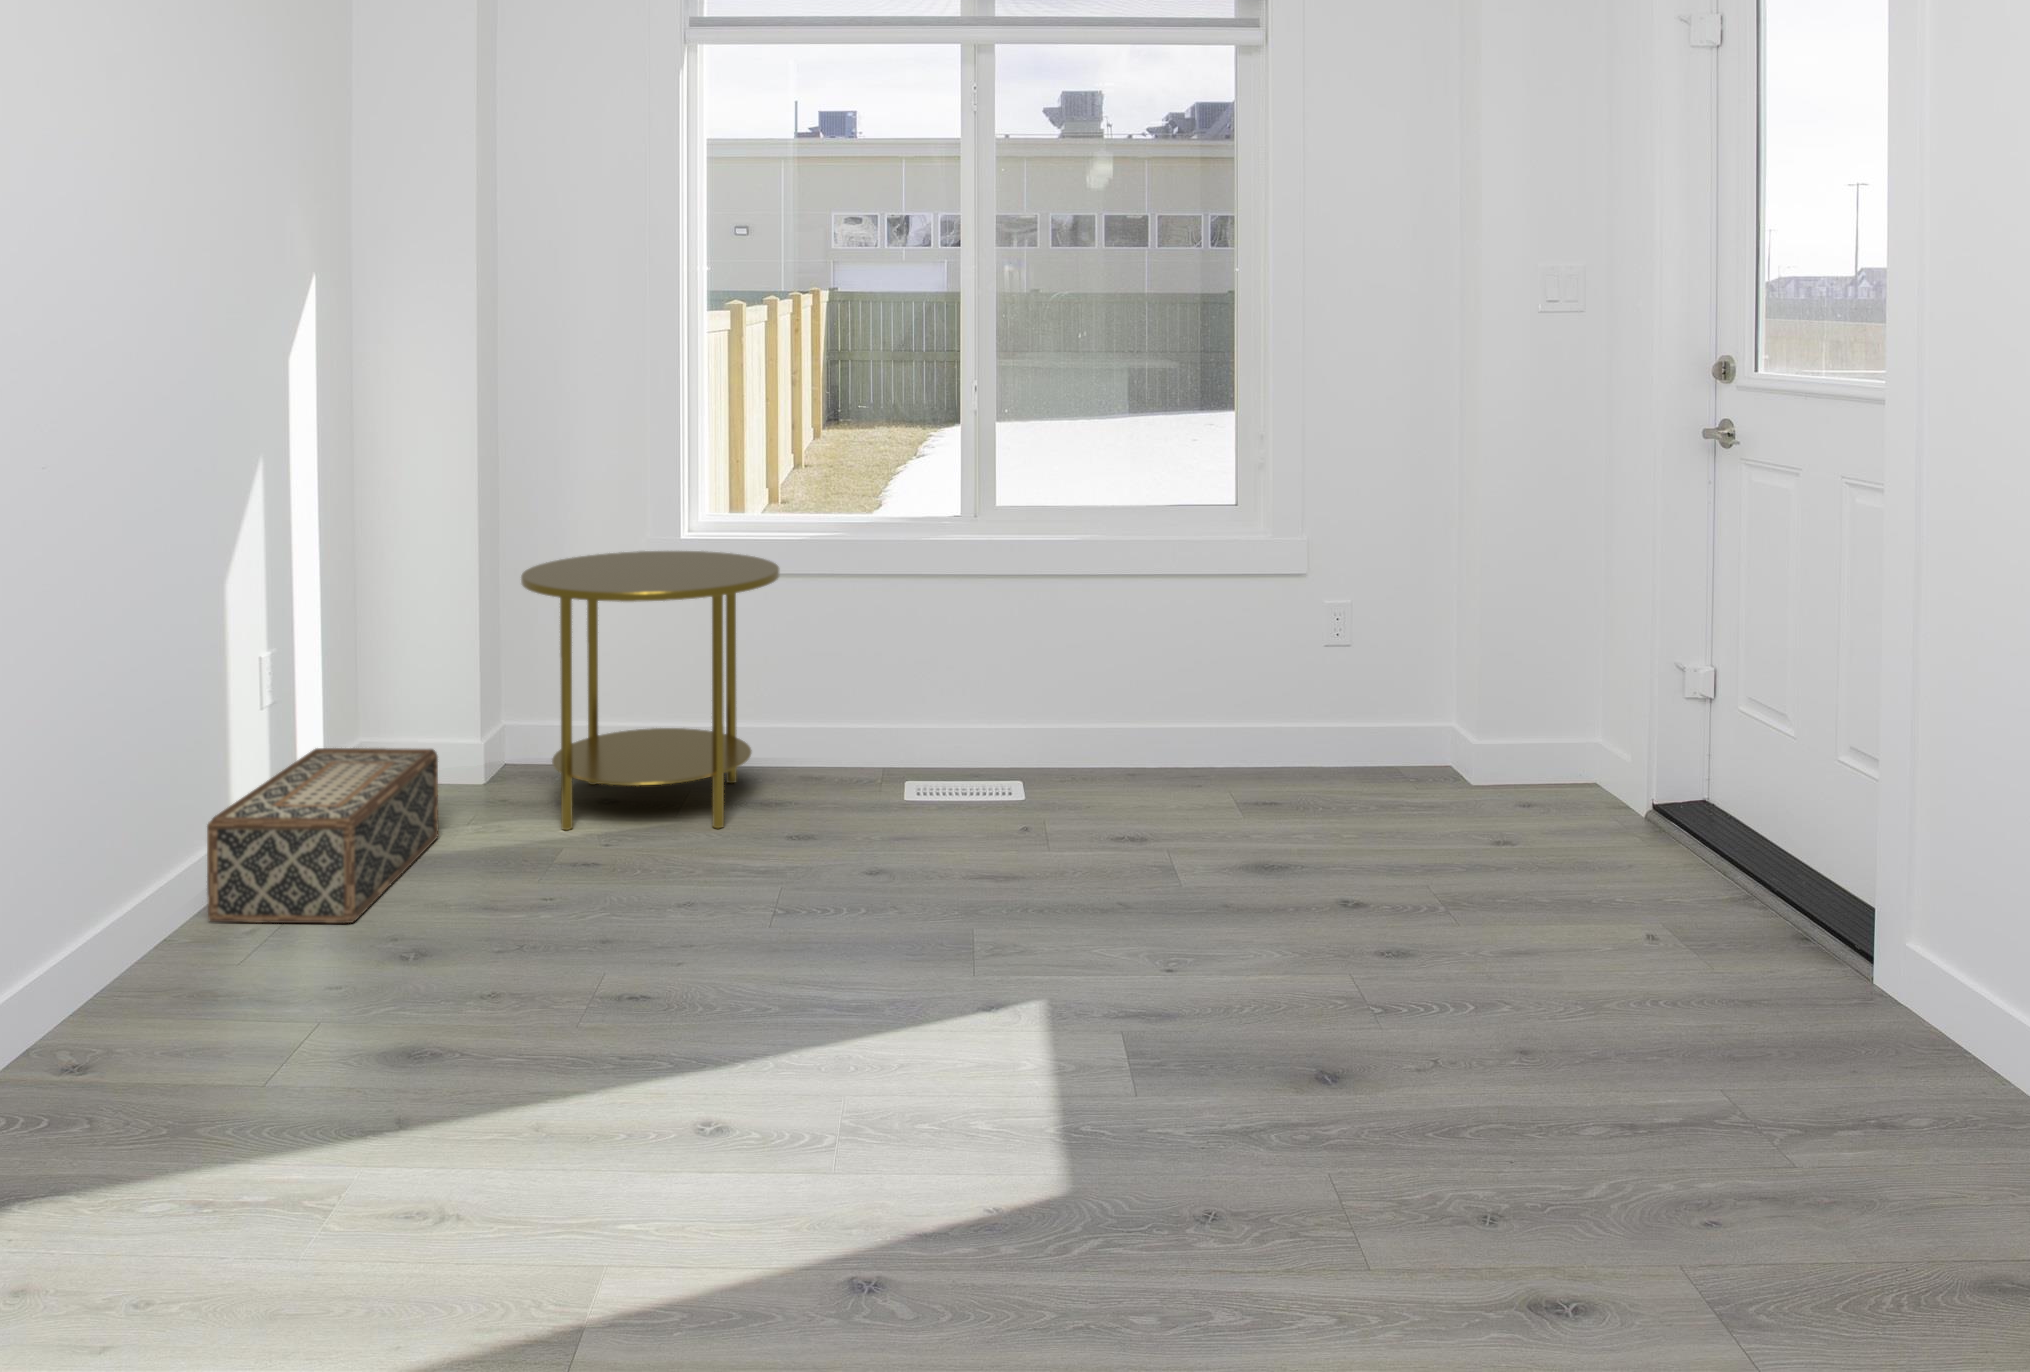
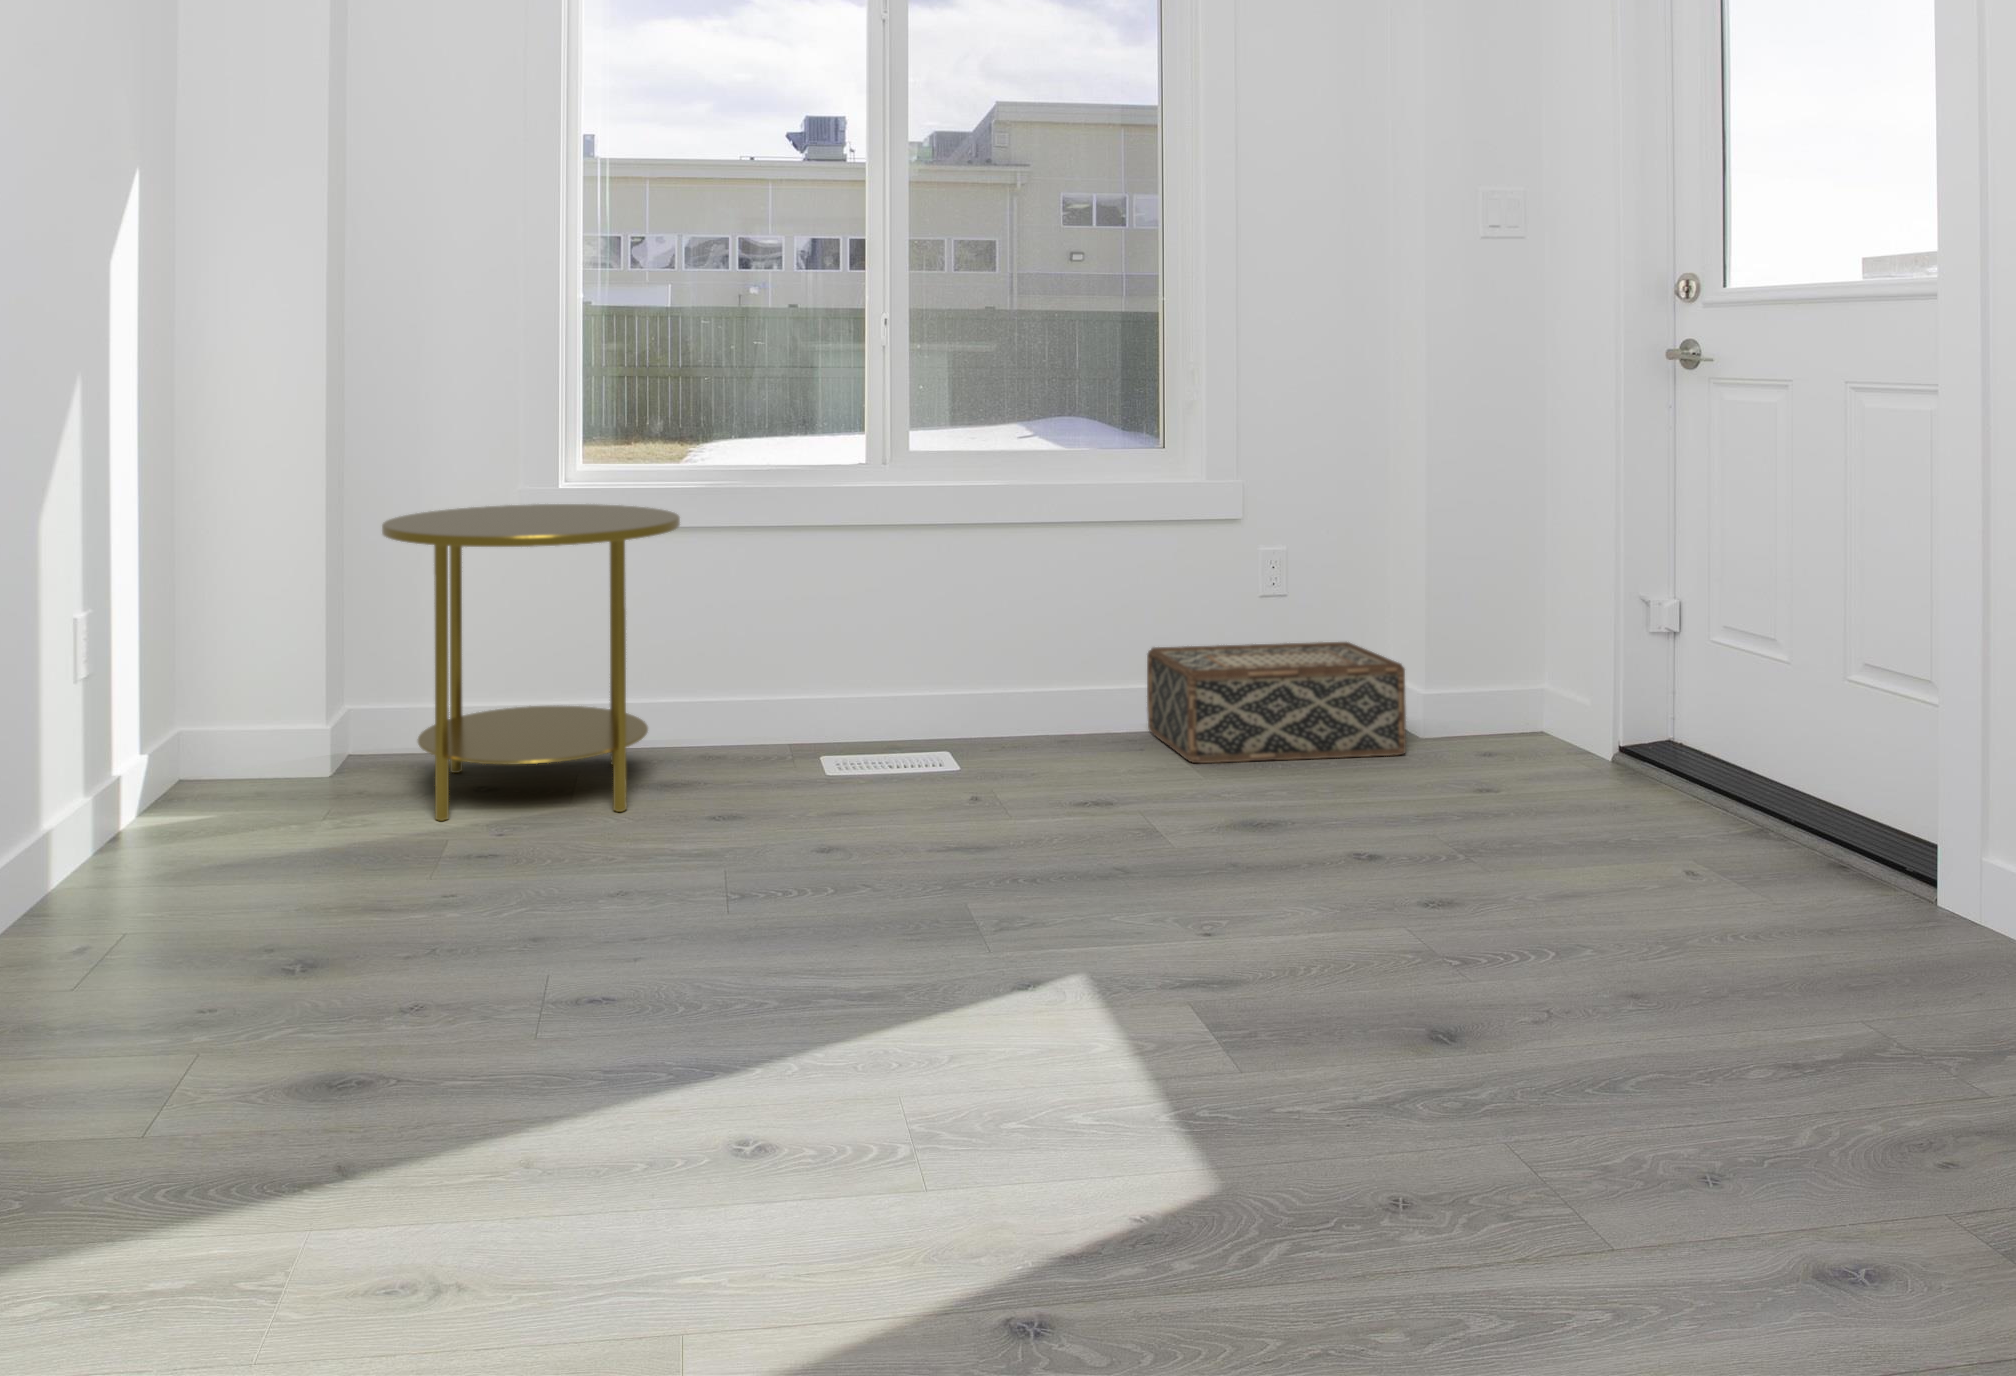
woven basket: present [207,748,438,923] -> present [1147,642,1406,763]

